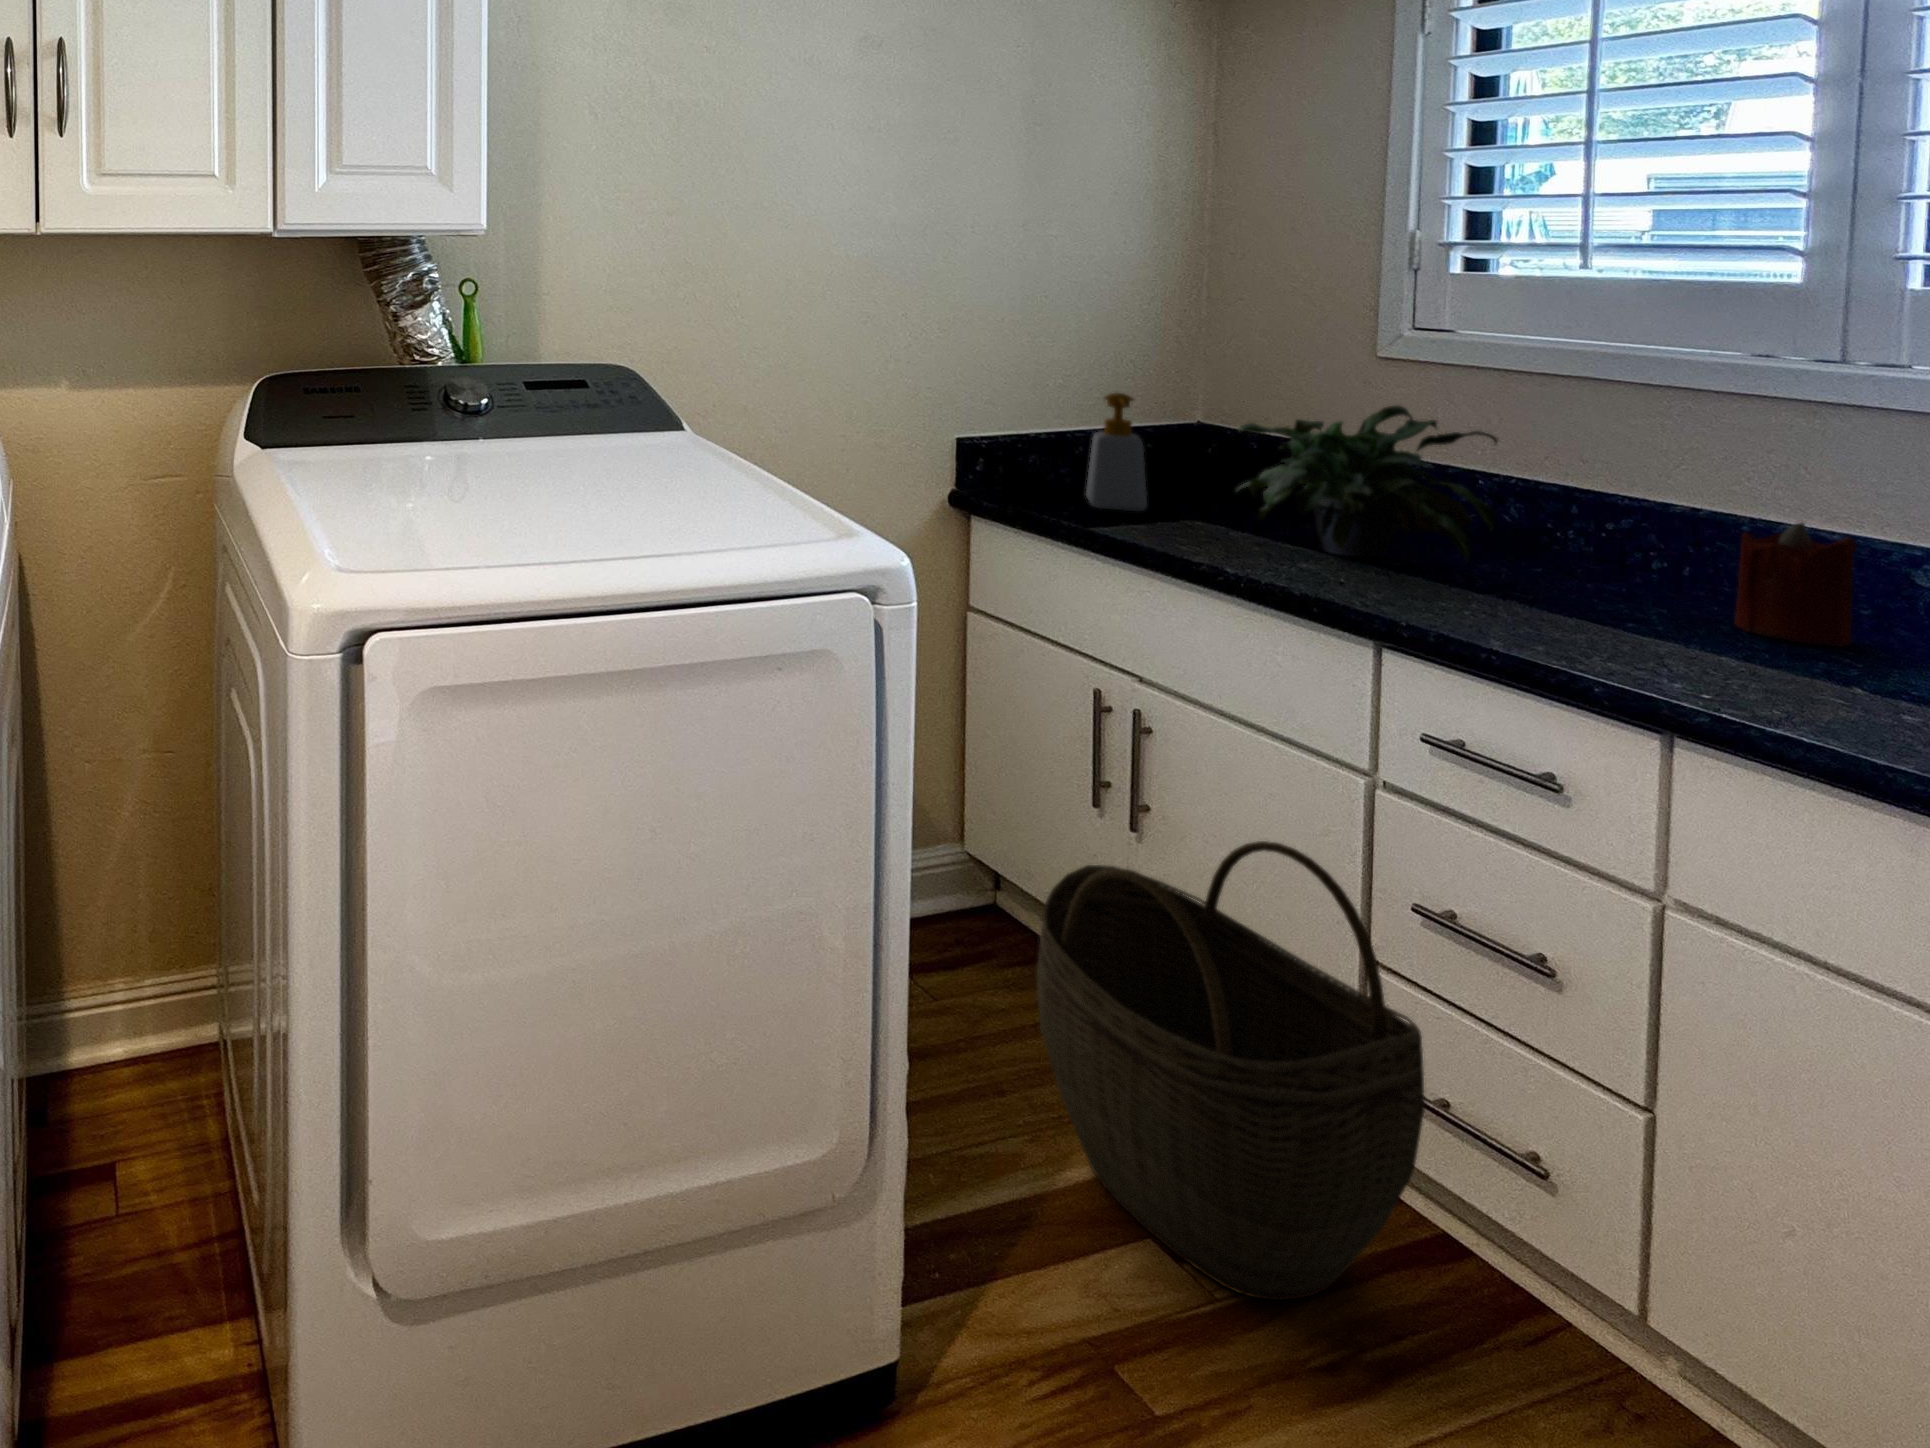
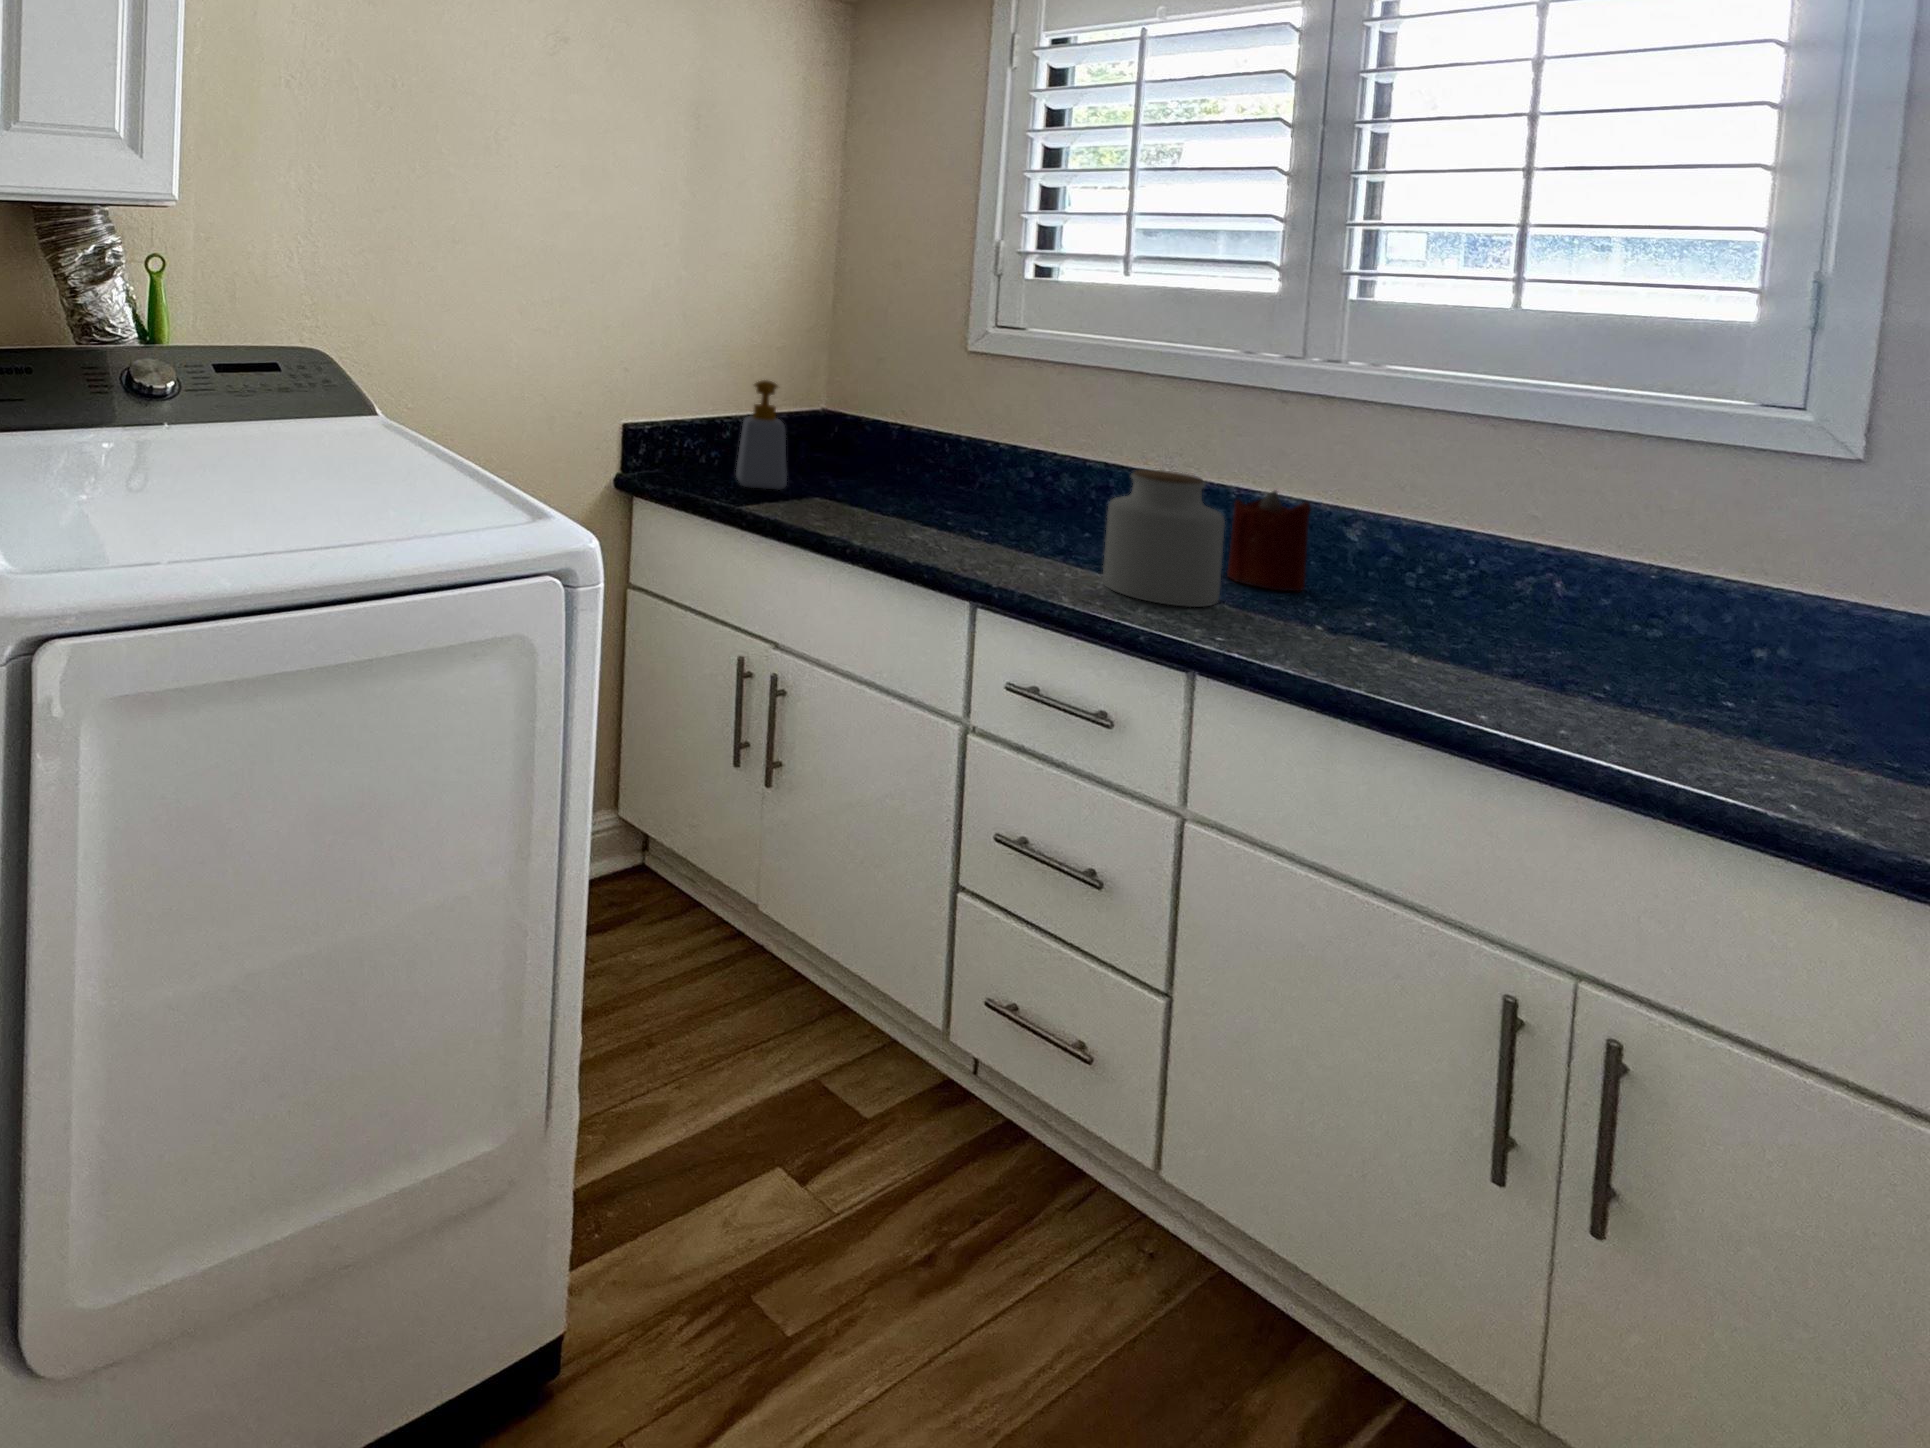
potted plant: present [1236,405,1498,561] -> none [861,393,1063,532]
jar: none [1550,495,1720,658] -> present [1103,469,1225,607]
woven basket: present [1037,841,1425,1300] -> none [689,787,1002,1205]

